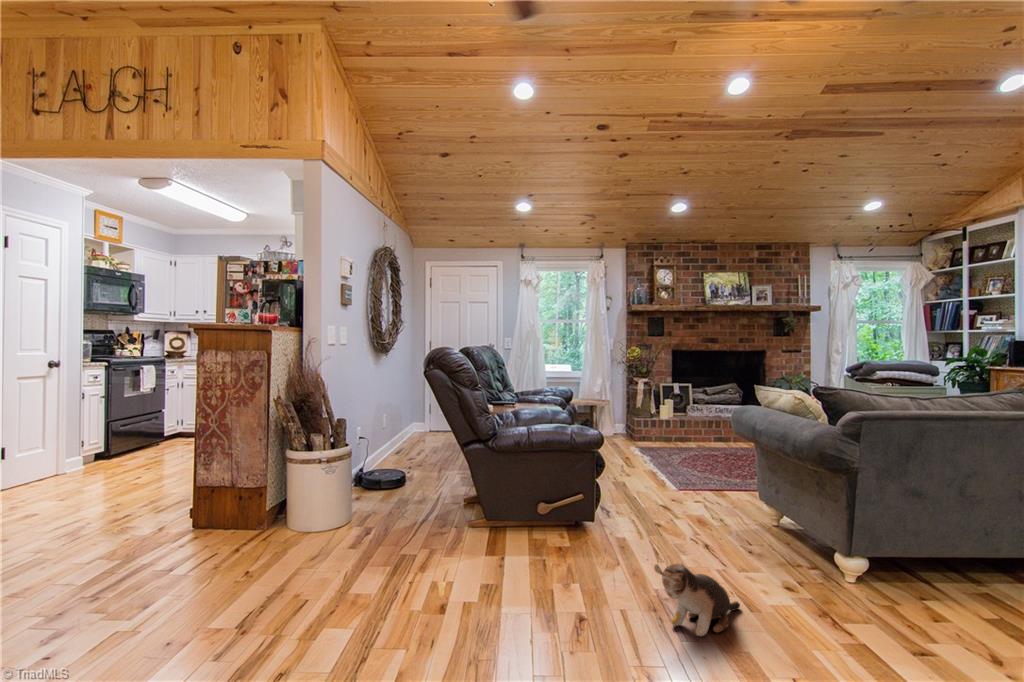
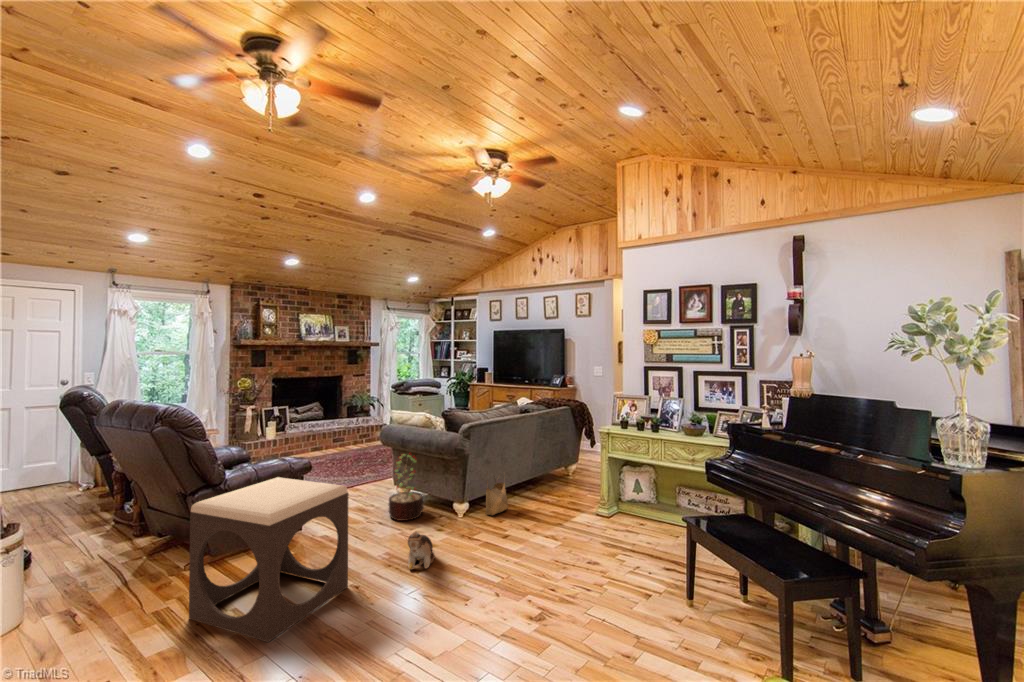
footstool: none [431,434,576,620] -> present [189,477,348,642]
decorative plant: none [723,447,786,555] -> present [389,454,424,521]
woven basket: none [910,513,983,608] -> present [486,483,508,515]

